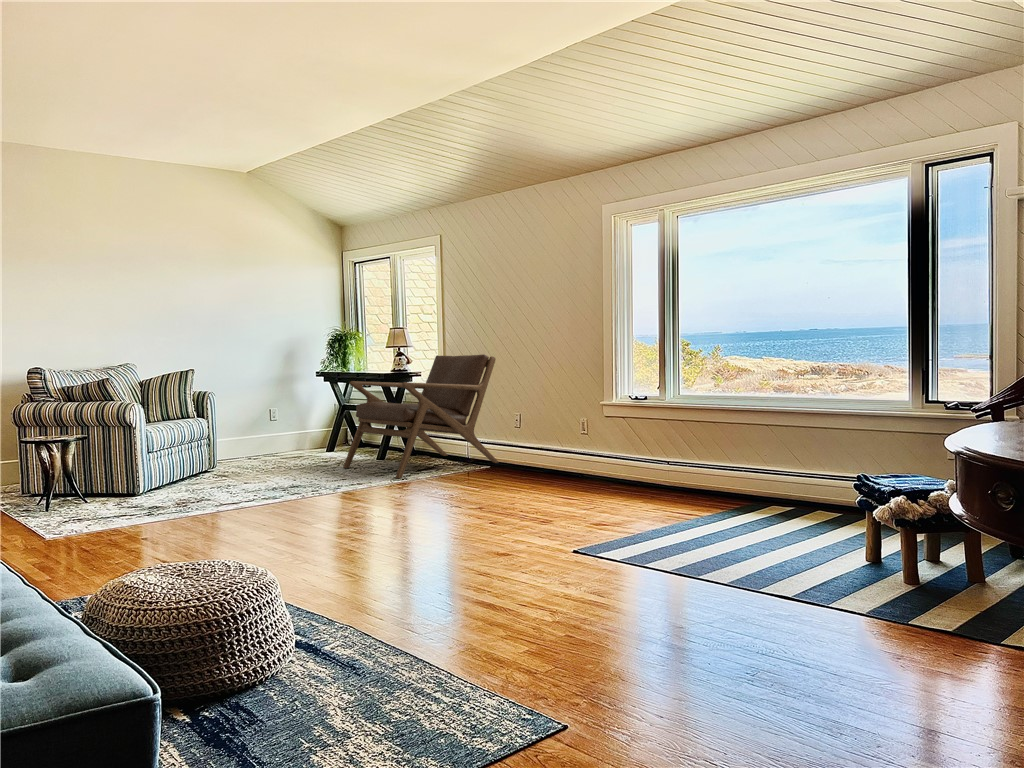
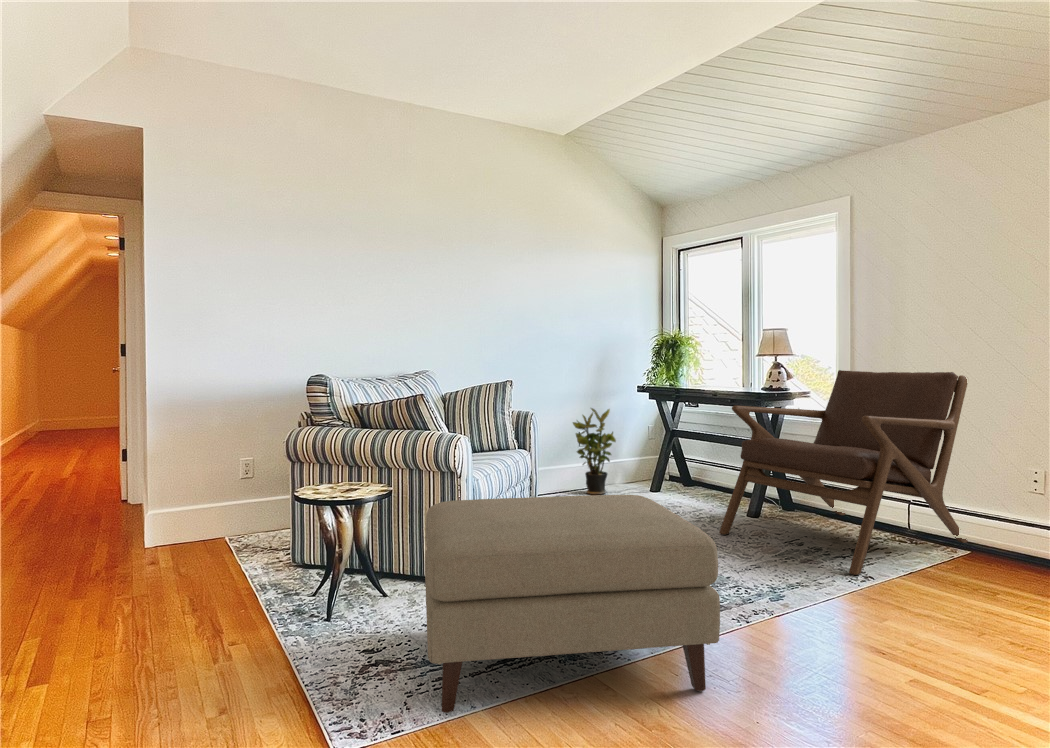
potted plant: none [262,390,298,456] -> present [573,408,616,495]
ottoman: none [91,428,252,529] -> present [425,495,720,713]

